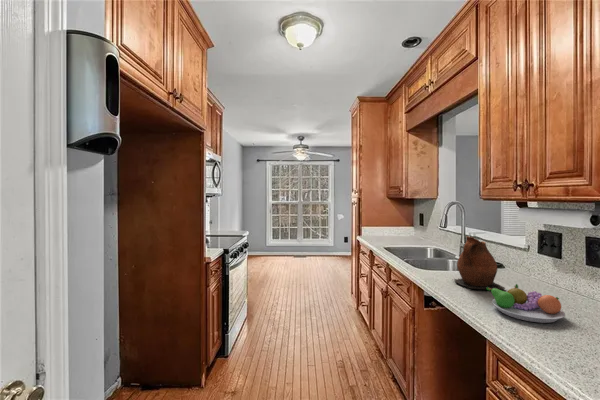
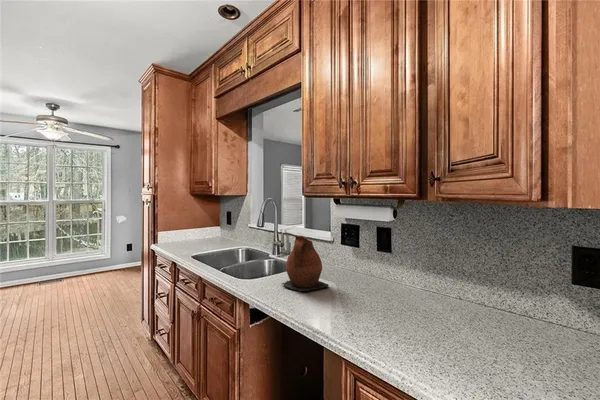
fruit bowl: present [486,284,565,323] -> none [322,280,387,317]

